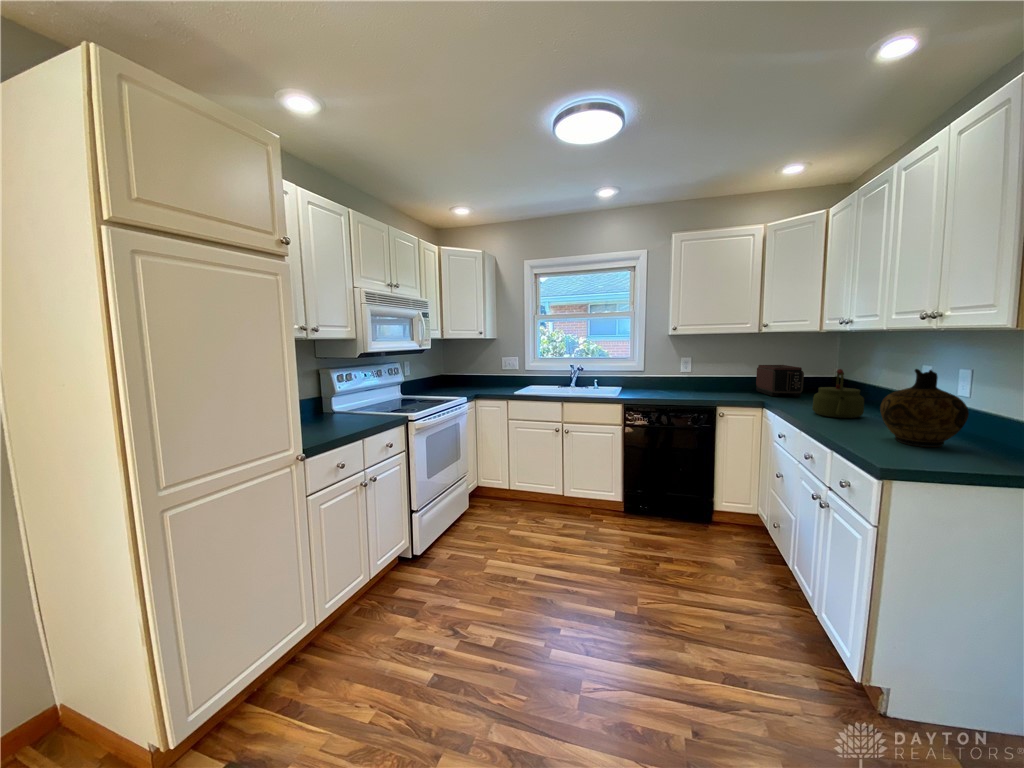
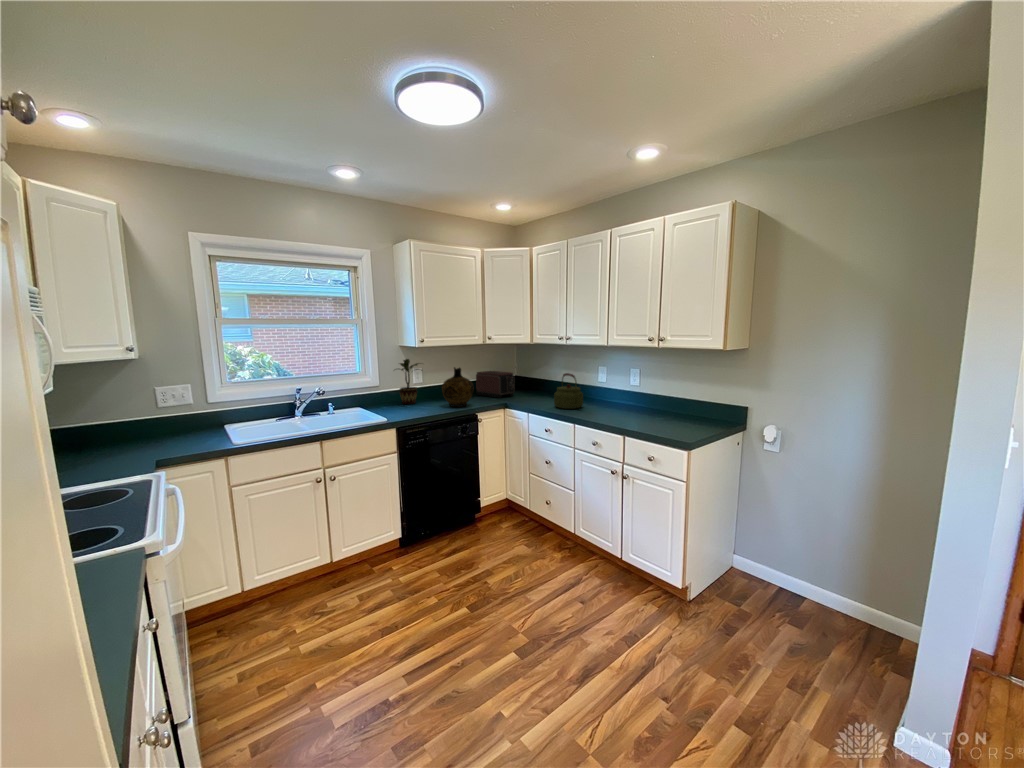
potted plant: none [652,347,687,390] -> present [400,359,419,404]
ceramic jug: present [880,369,969,447] -> present [442,367,474,407]

